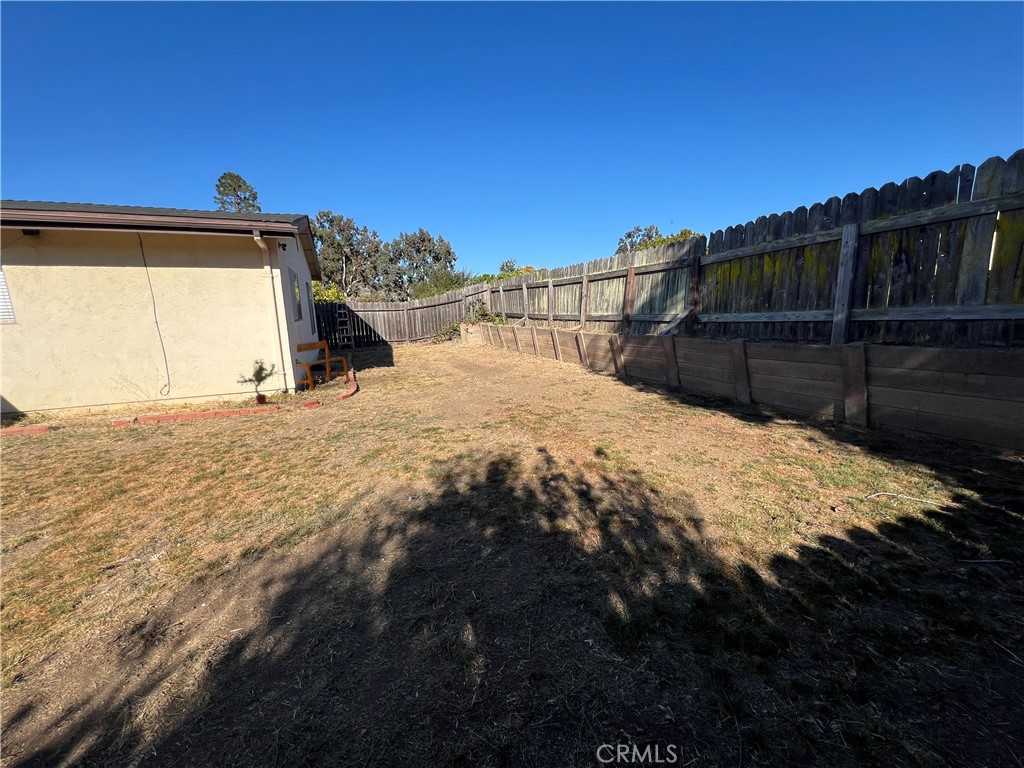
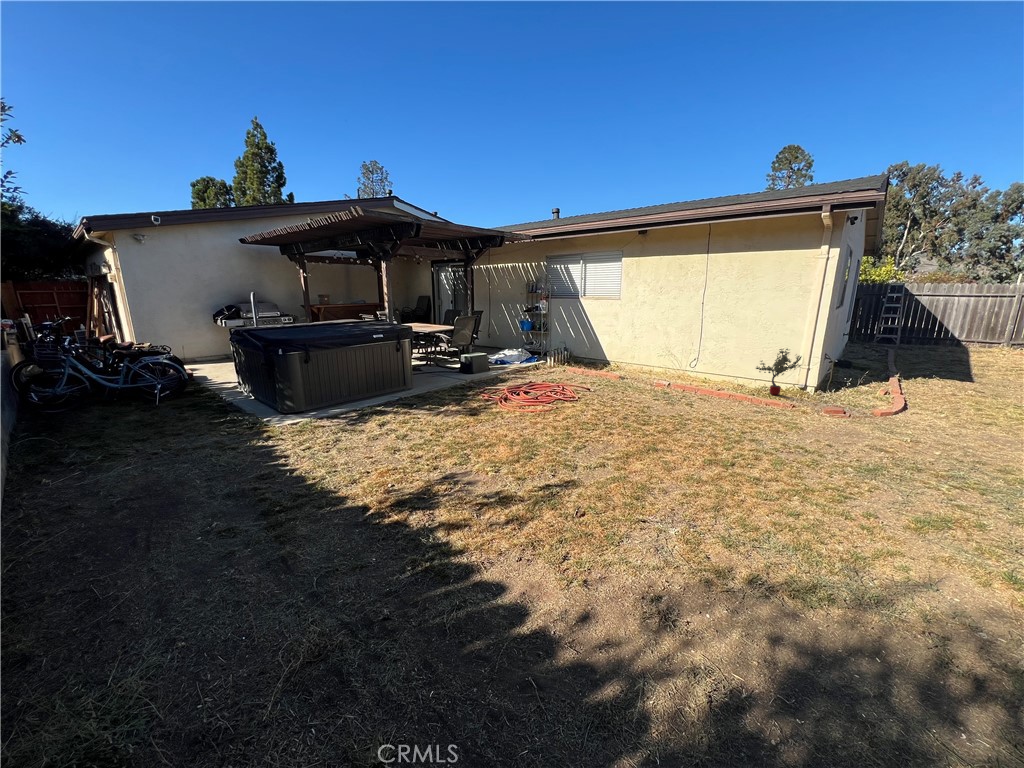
bench: present [297,340,350,391] -> none [813,334,894,393]

